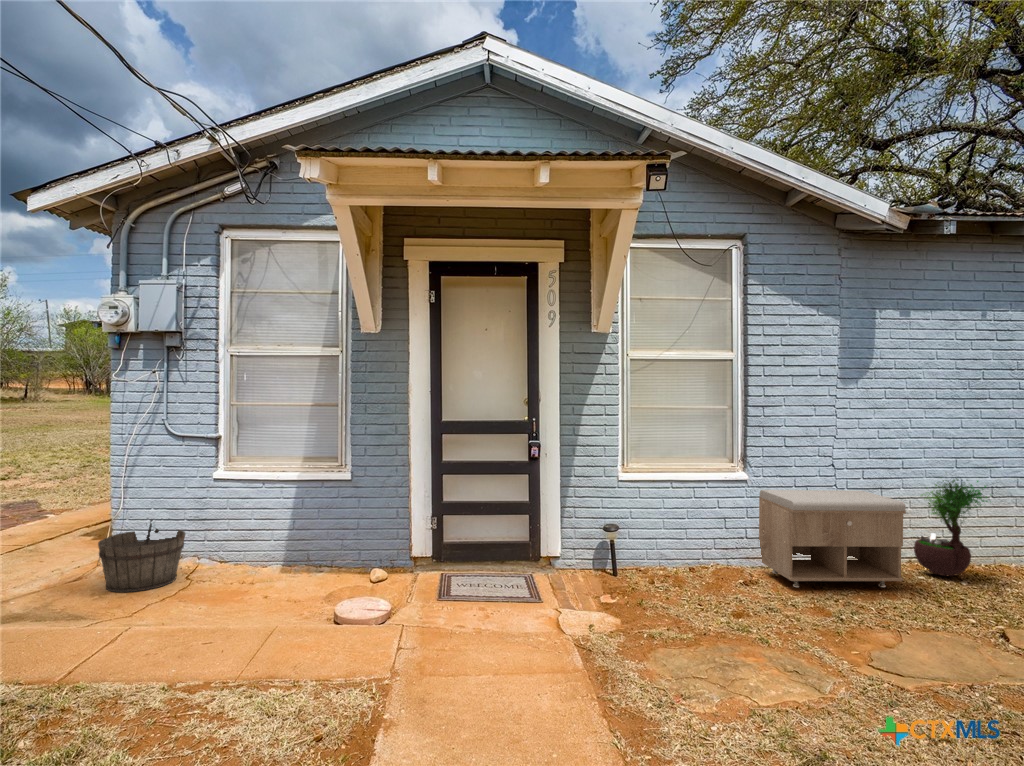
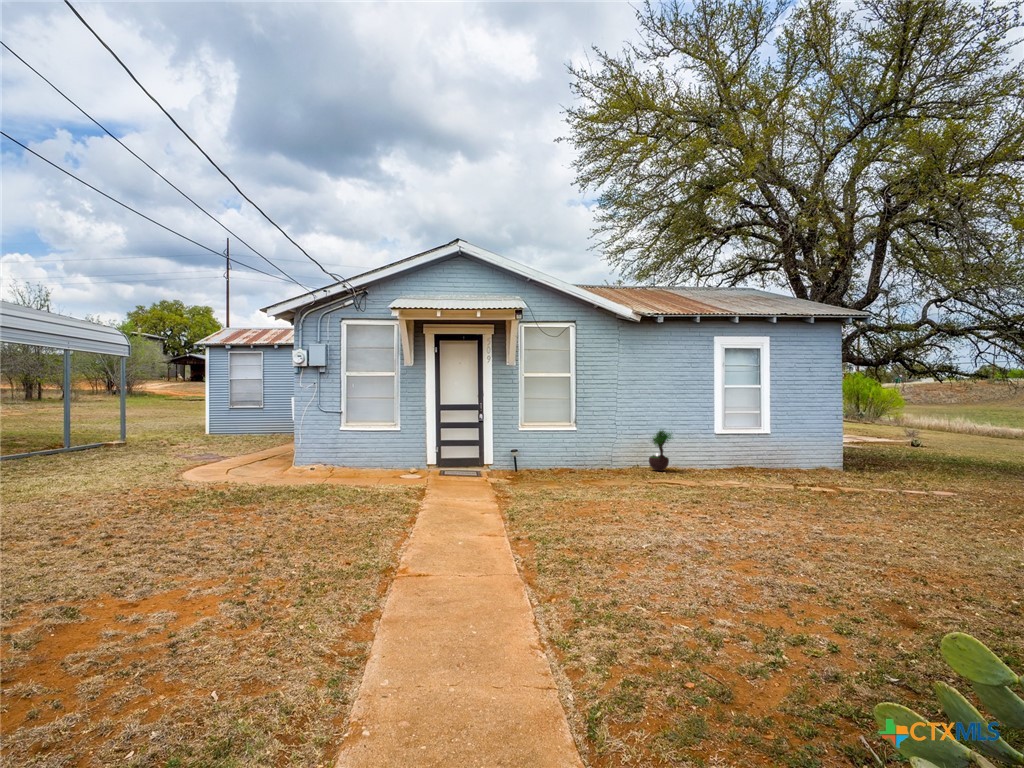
storage bench: present [759,490,906,588] -> none [581,434,634,473]
wooden bucket: present [97,520,185,592] -> none [300,446,333,474]

